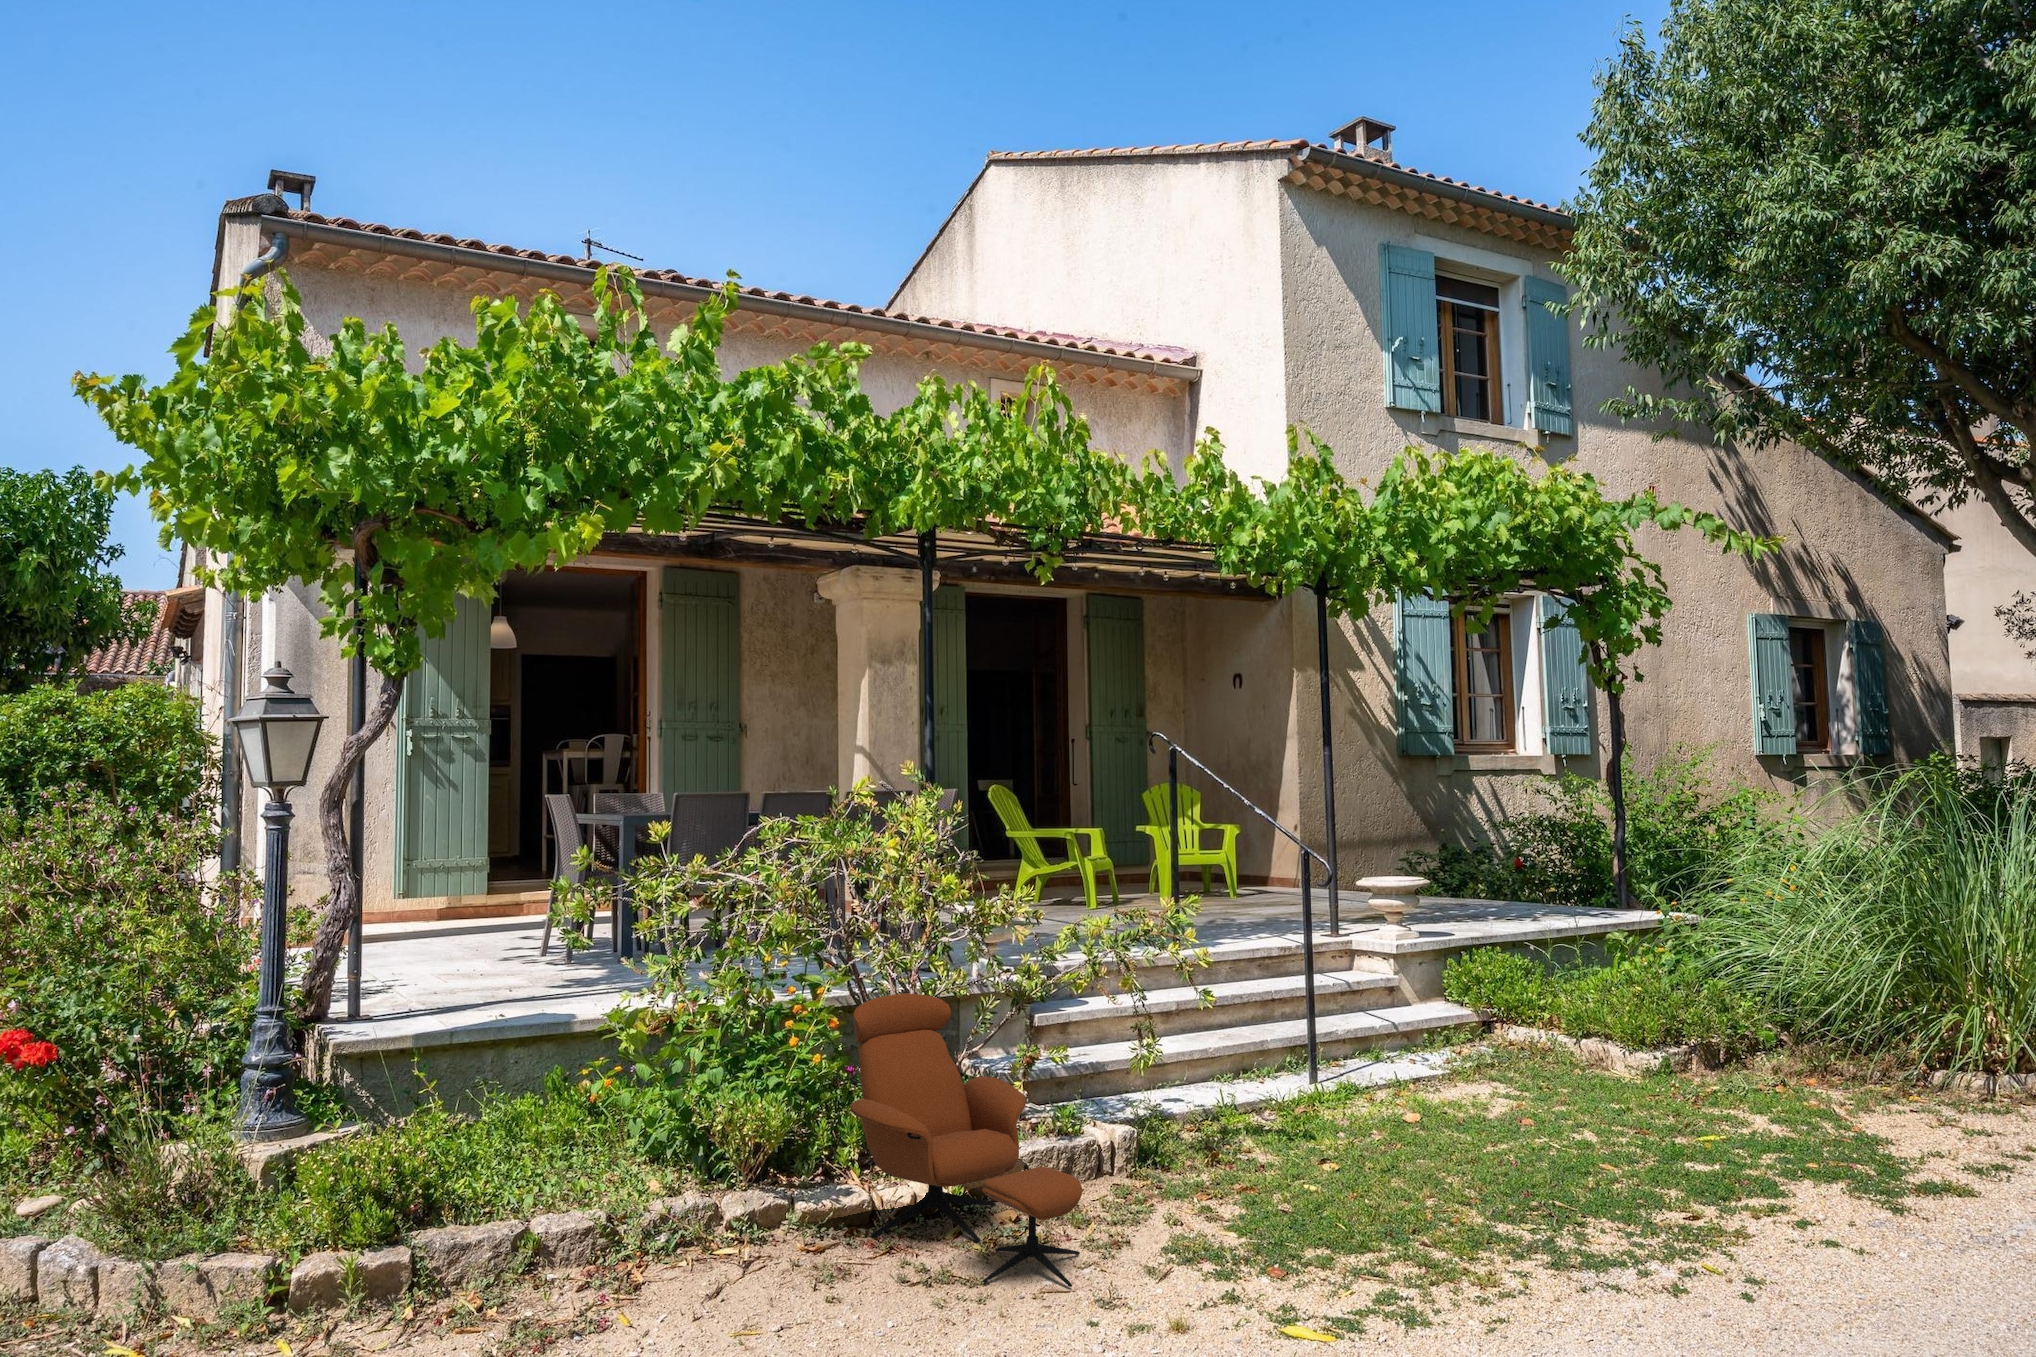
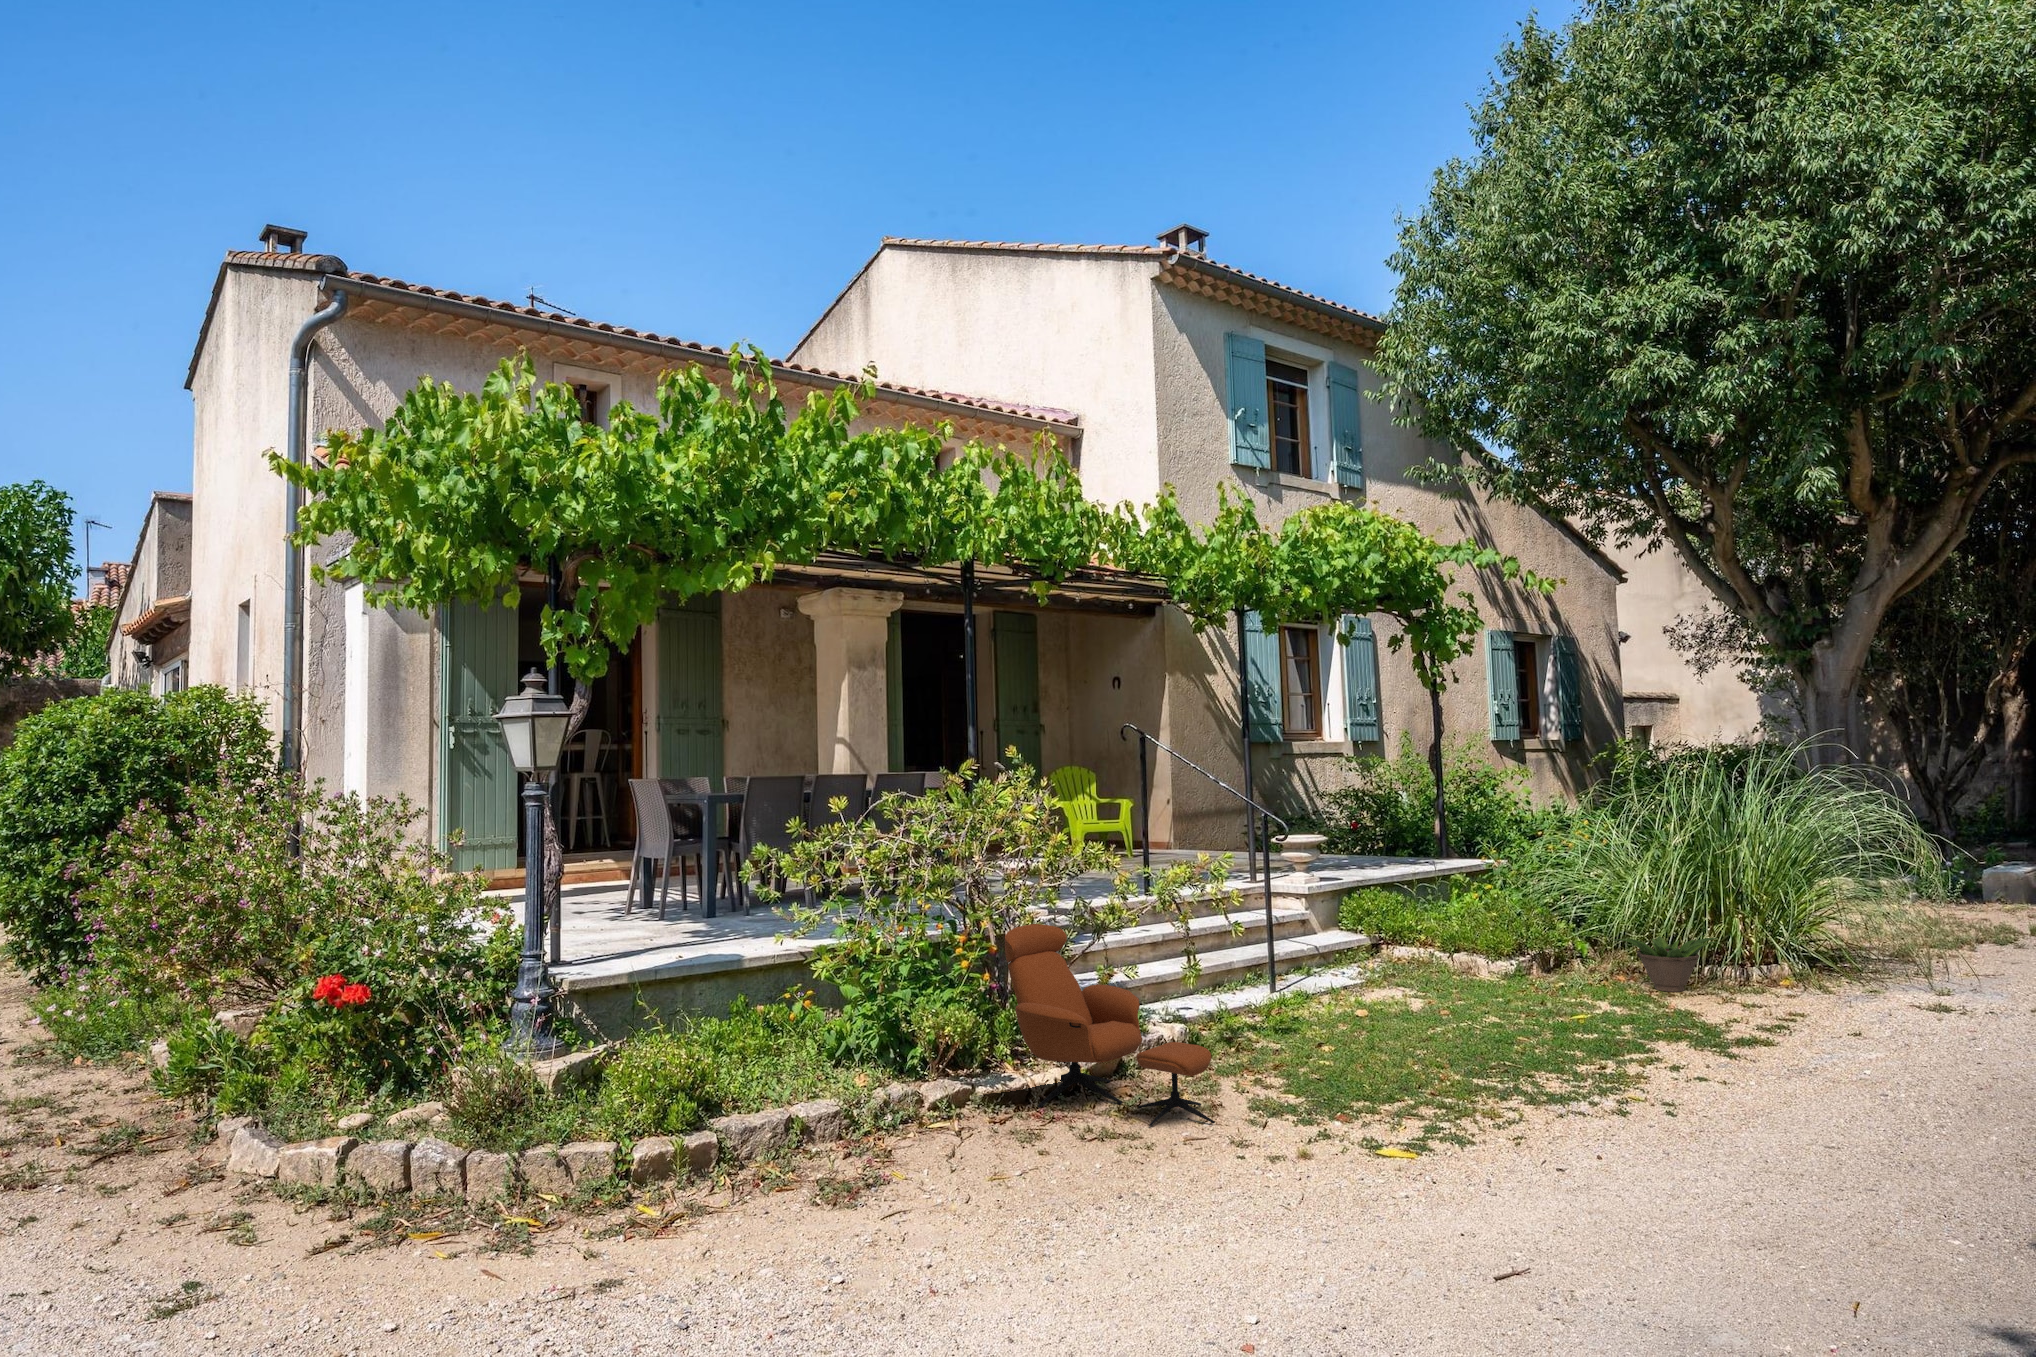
decorative plant: none [1800,1040,1955,1122] -> present [1612,936,1717,992]

